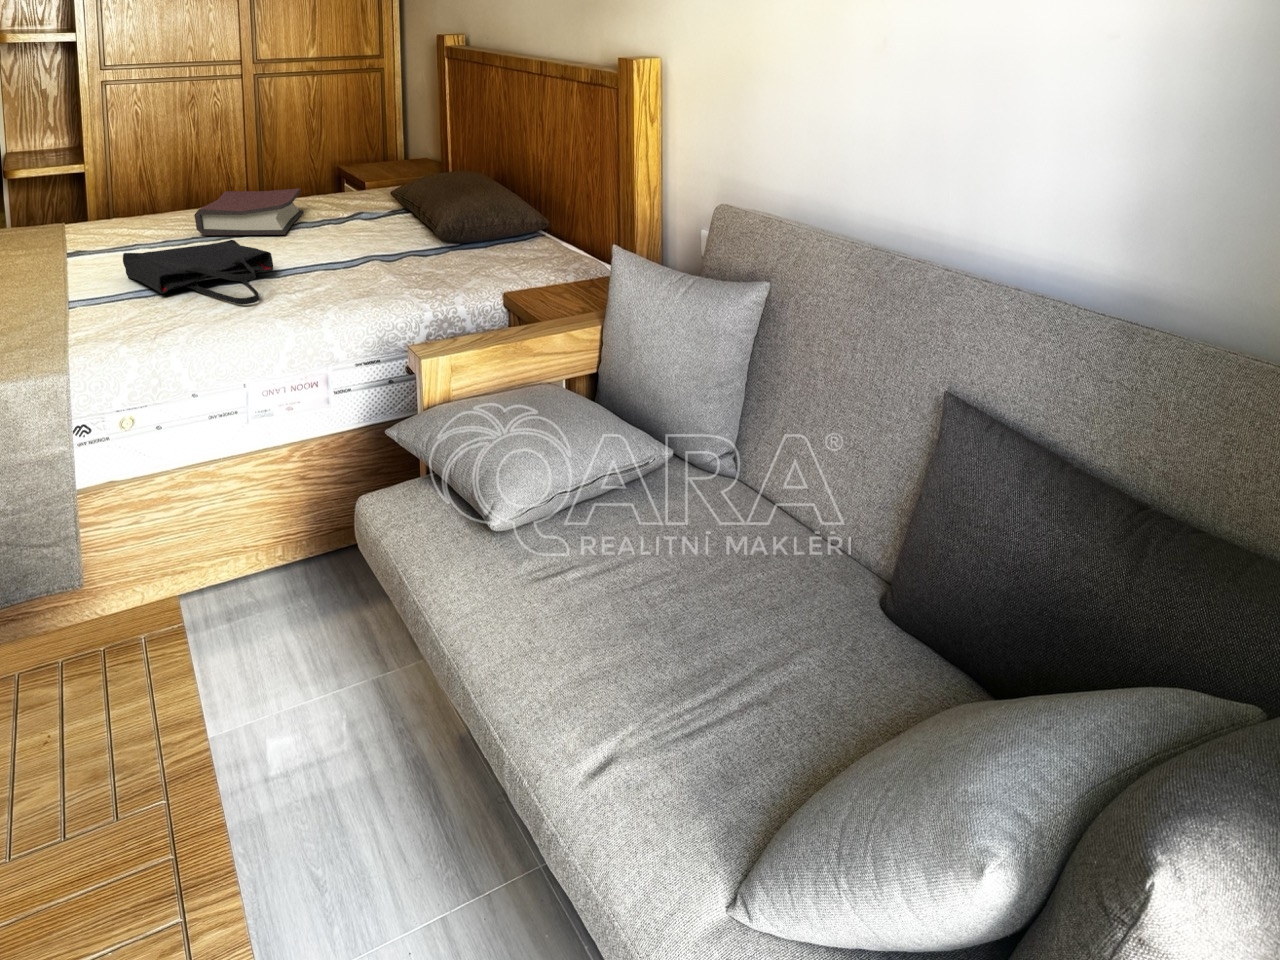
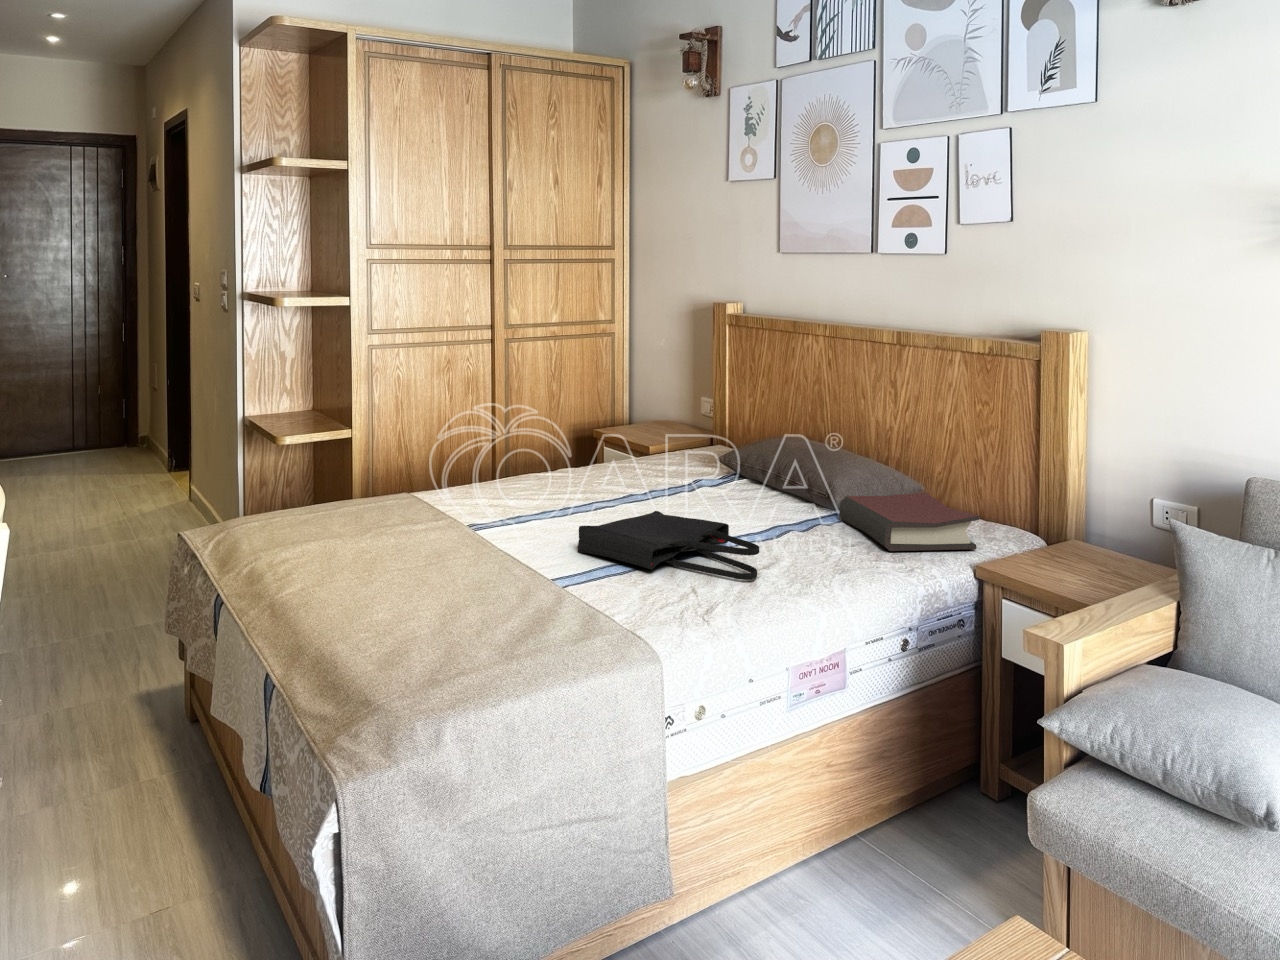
hardback book: present [194,189,303,235] -> present [839,492,979,551]

